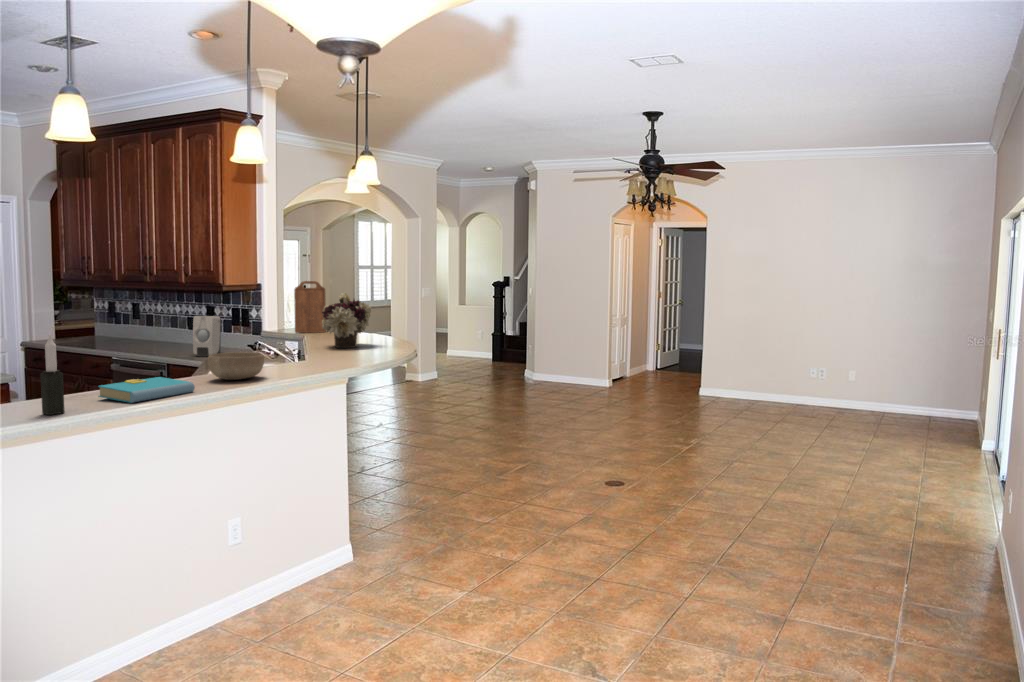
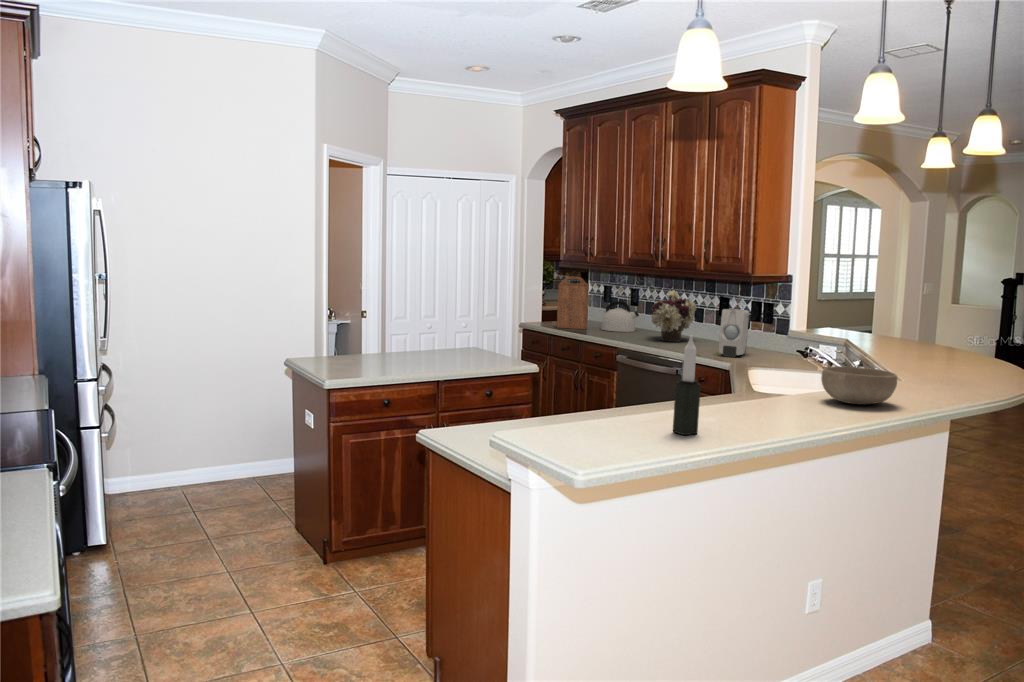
cutting board: present [294,281,326,333] -> present [557,277,589,329]
flower arrangement: present [322,292,371,348] -> present [651,290,696,342]
kettle: none [99,315,137,343] -> present [601,301,639,332]
book: present [98,377,195,403] -> none [715,393,827,428]

